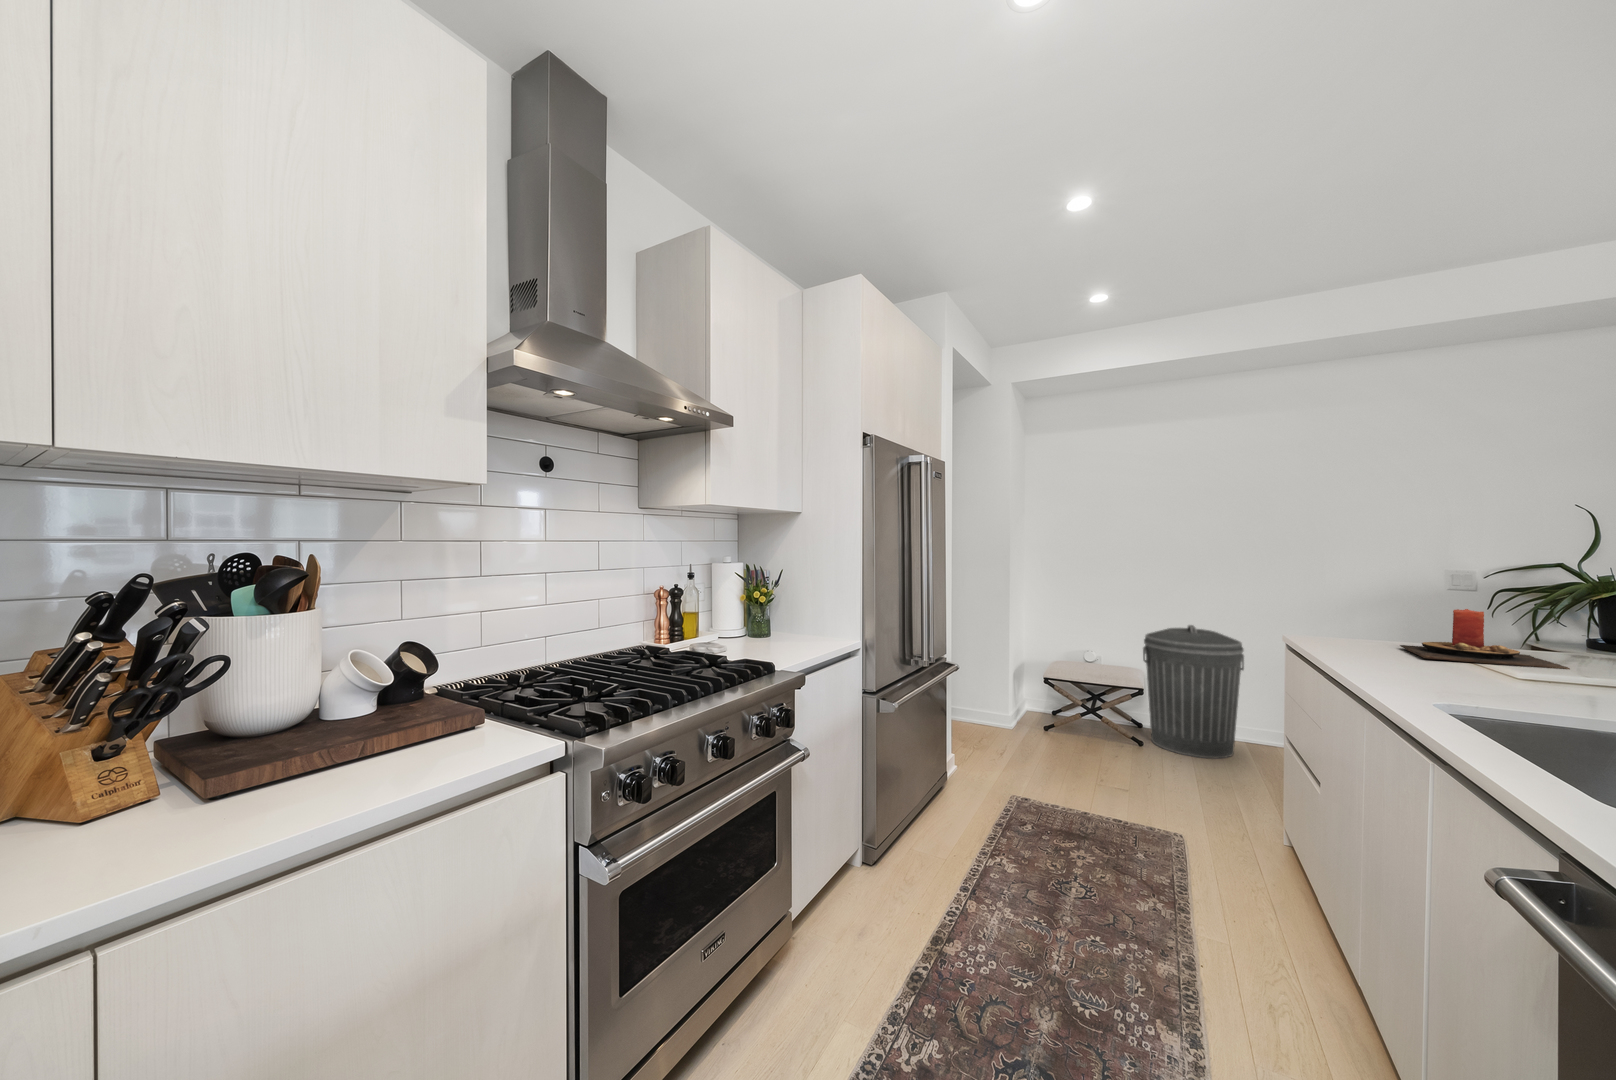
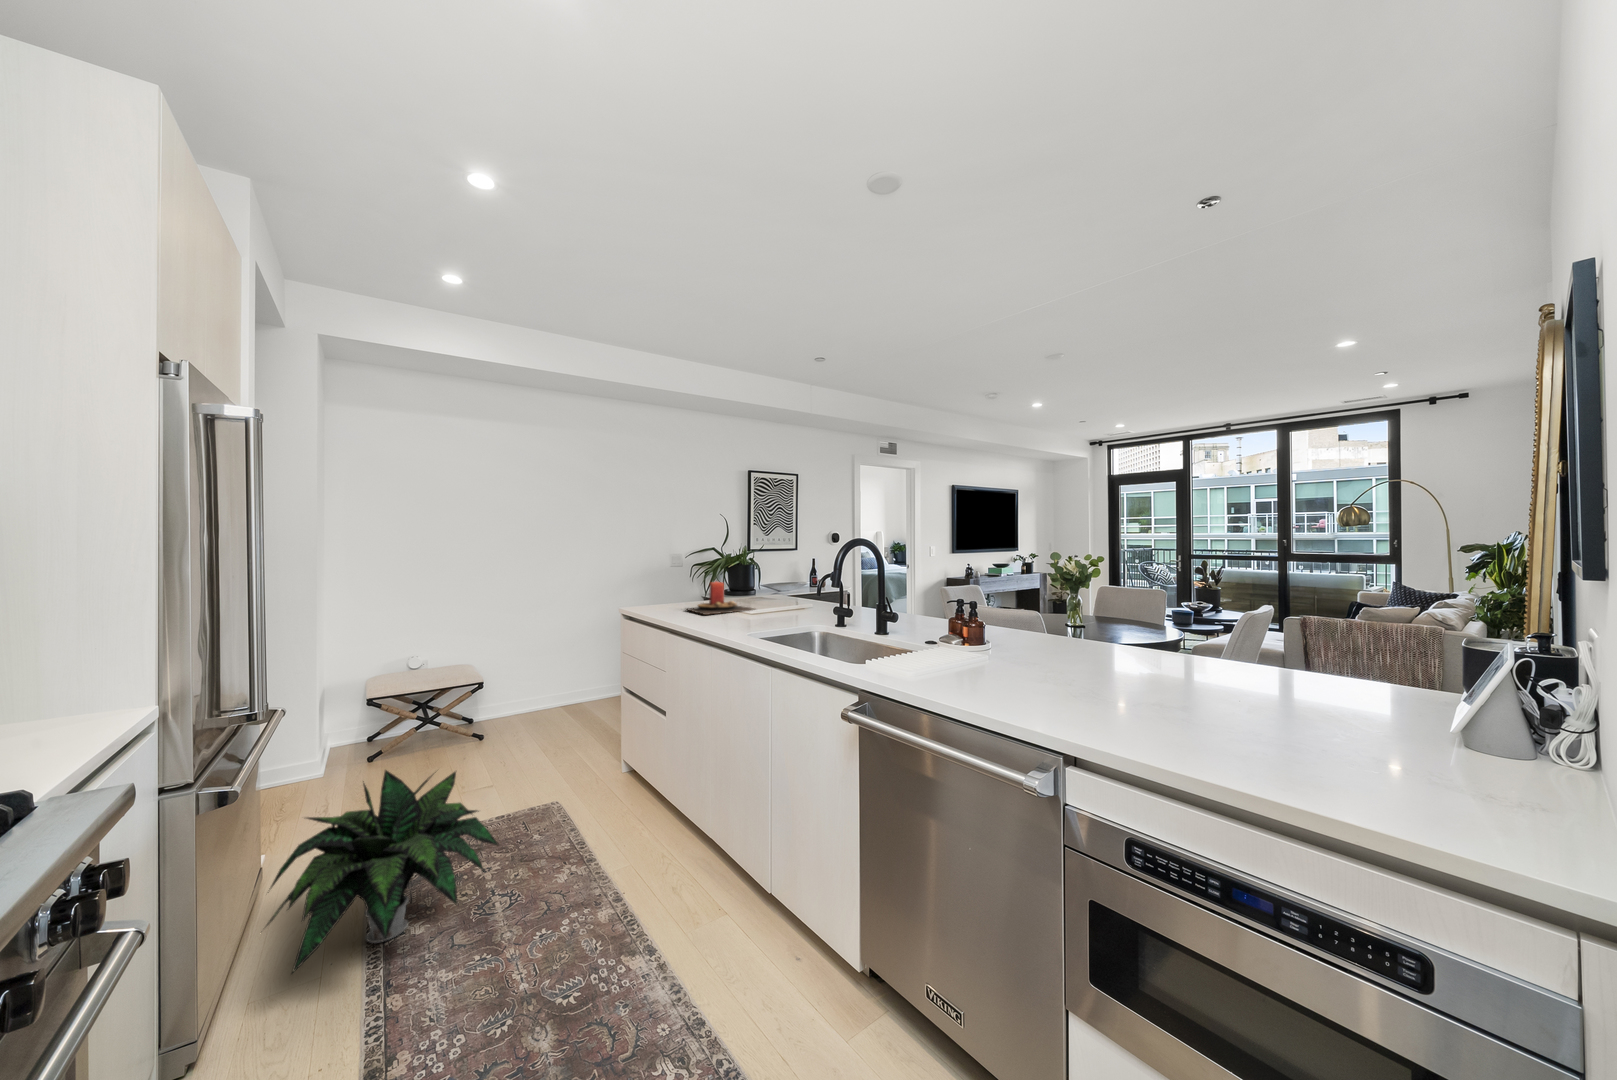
trash can: present [1143,625,1244,758] -> none [478,616,562,735]
potted plant: none [923,727,1079,864] -> present [266,770,498,973]

